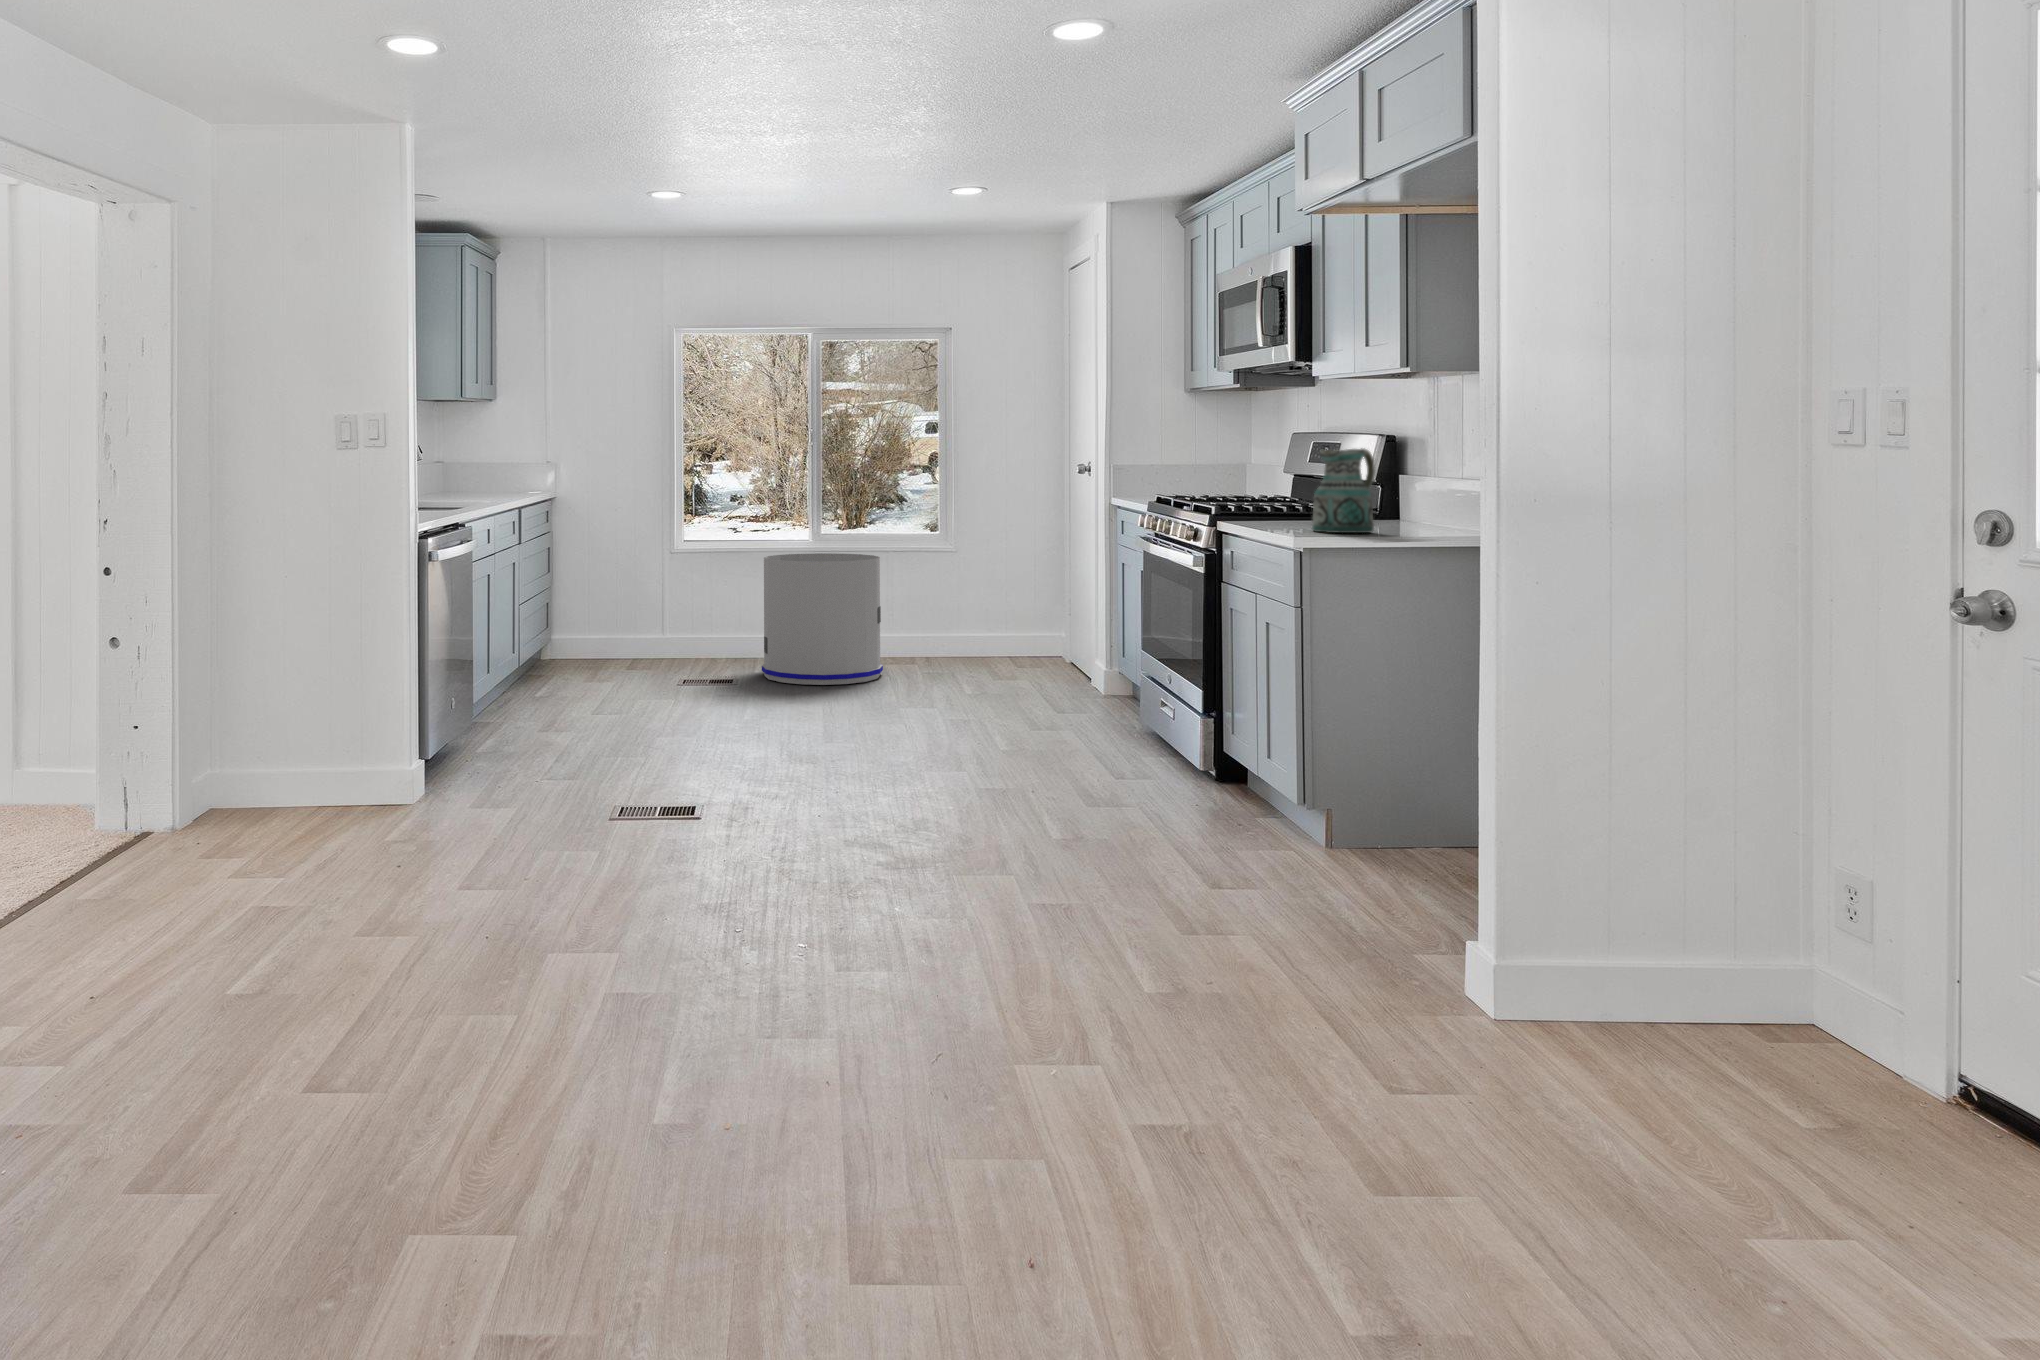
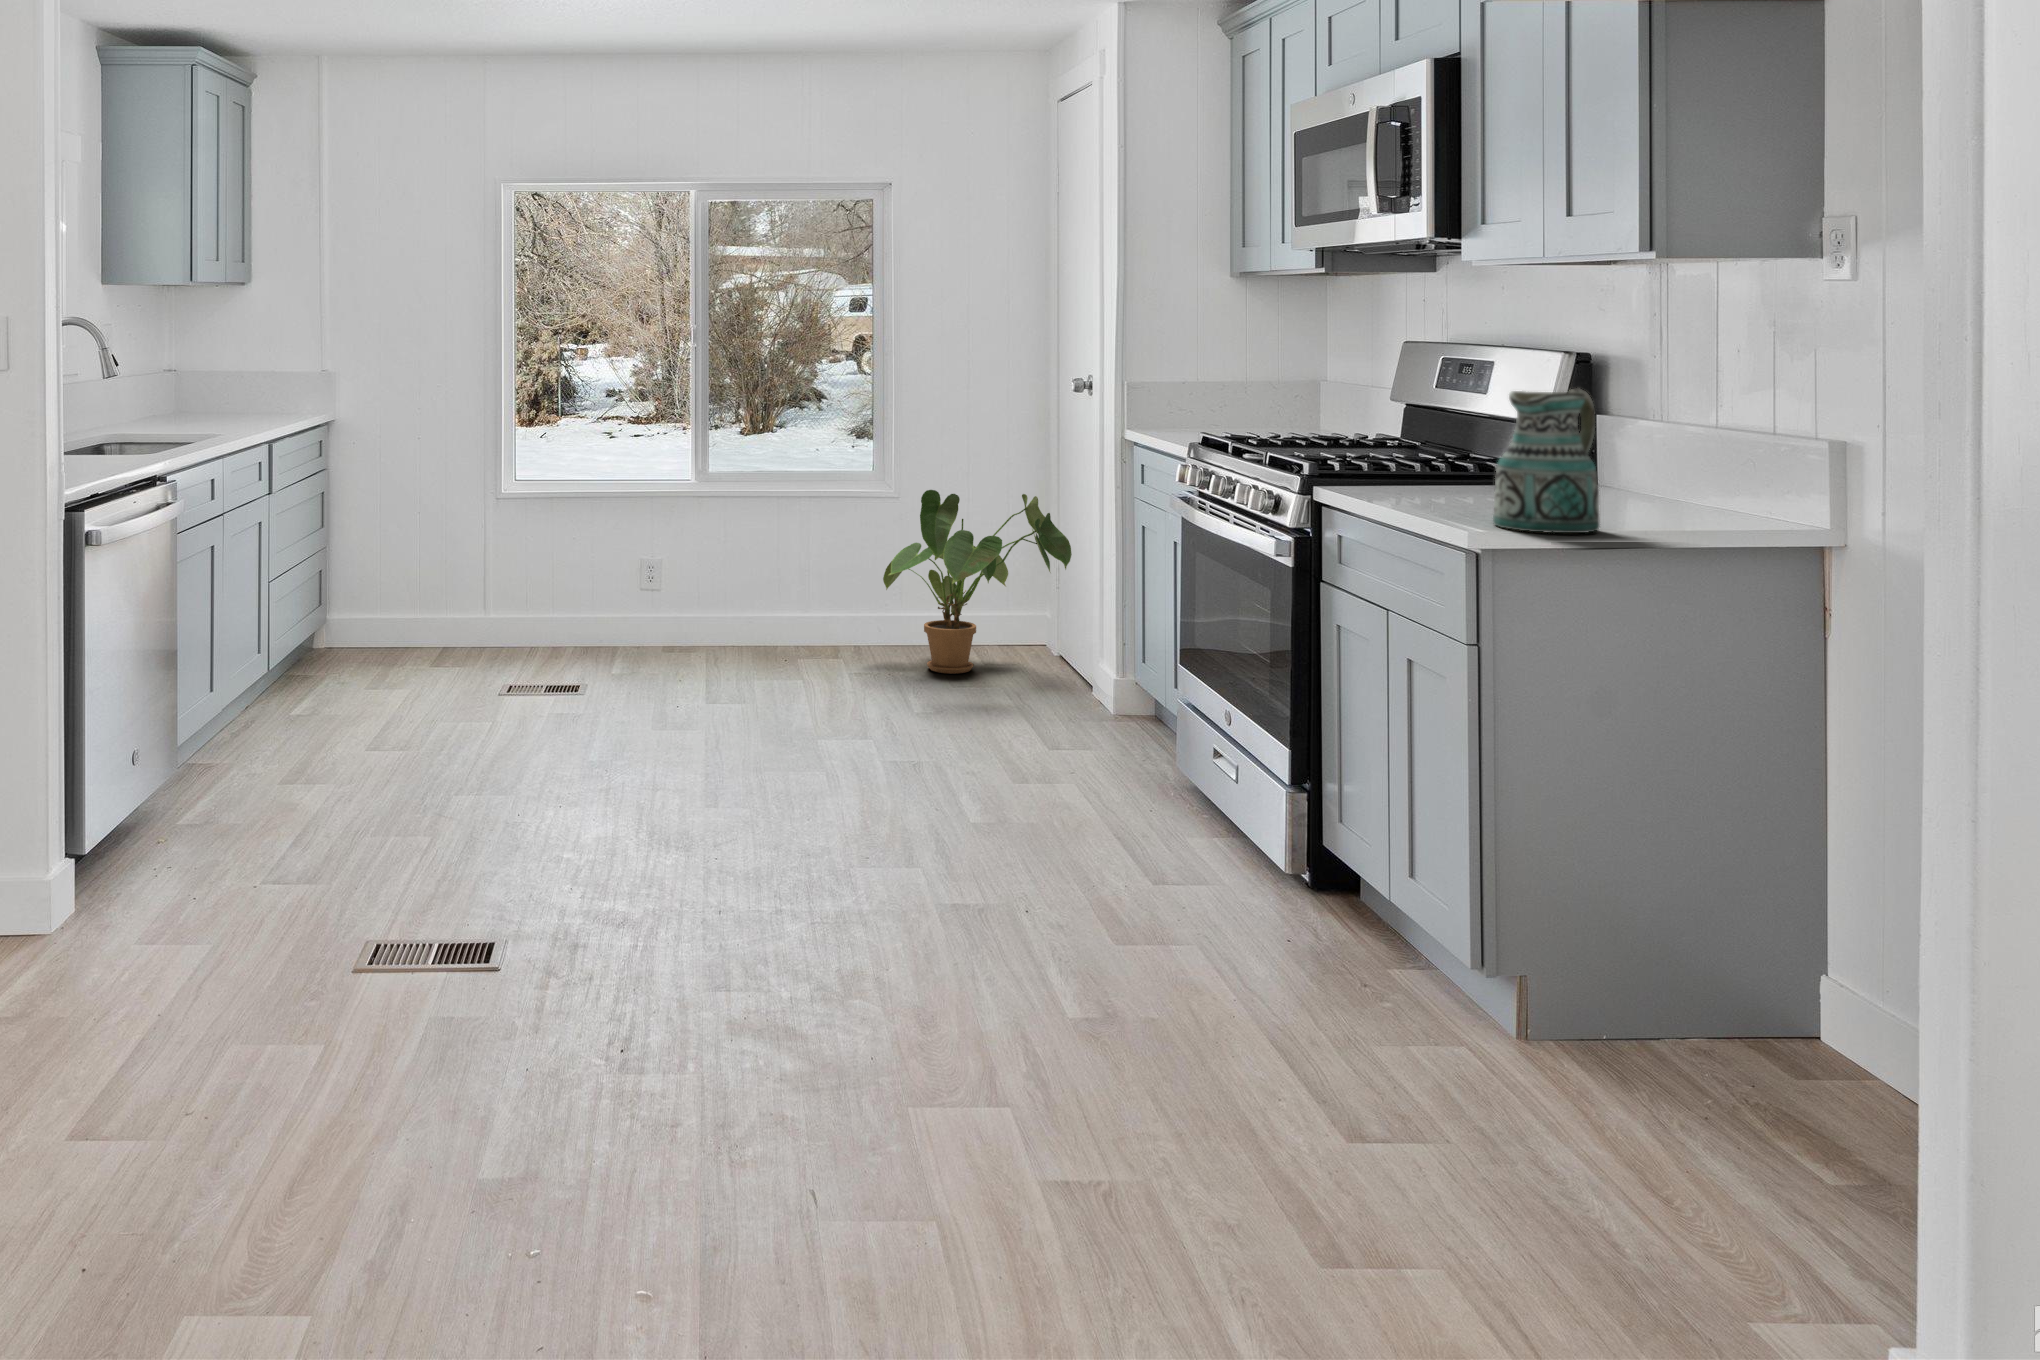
house plant: none [945,548,1077,678] -> present [883,490,1072,674]
trash can: present [762,553,883,685] -> none [626,493,796,686]

